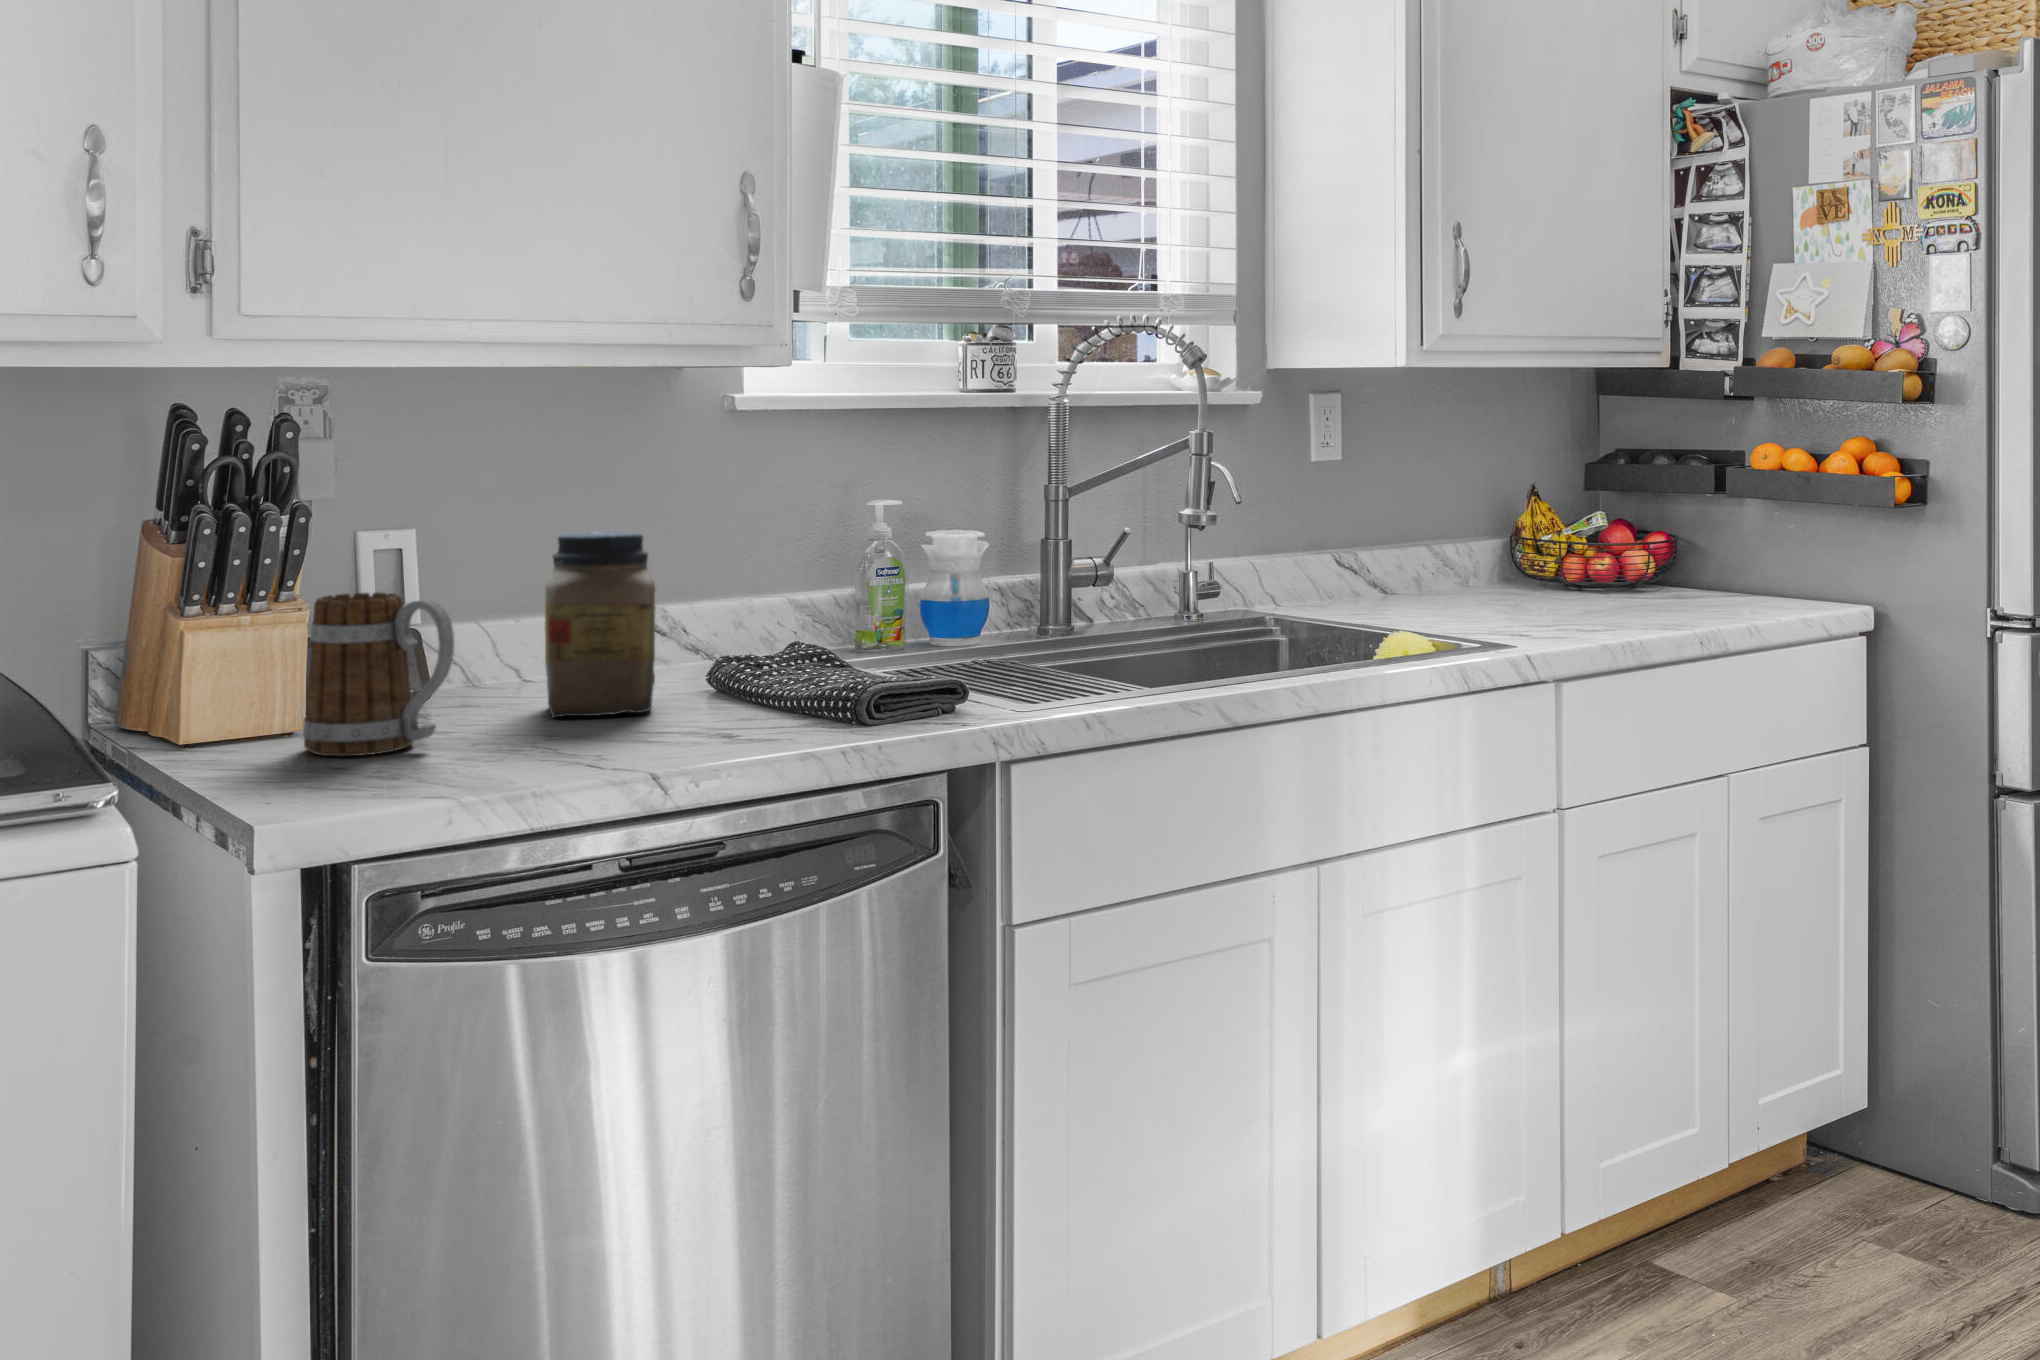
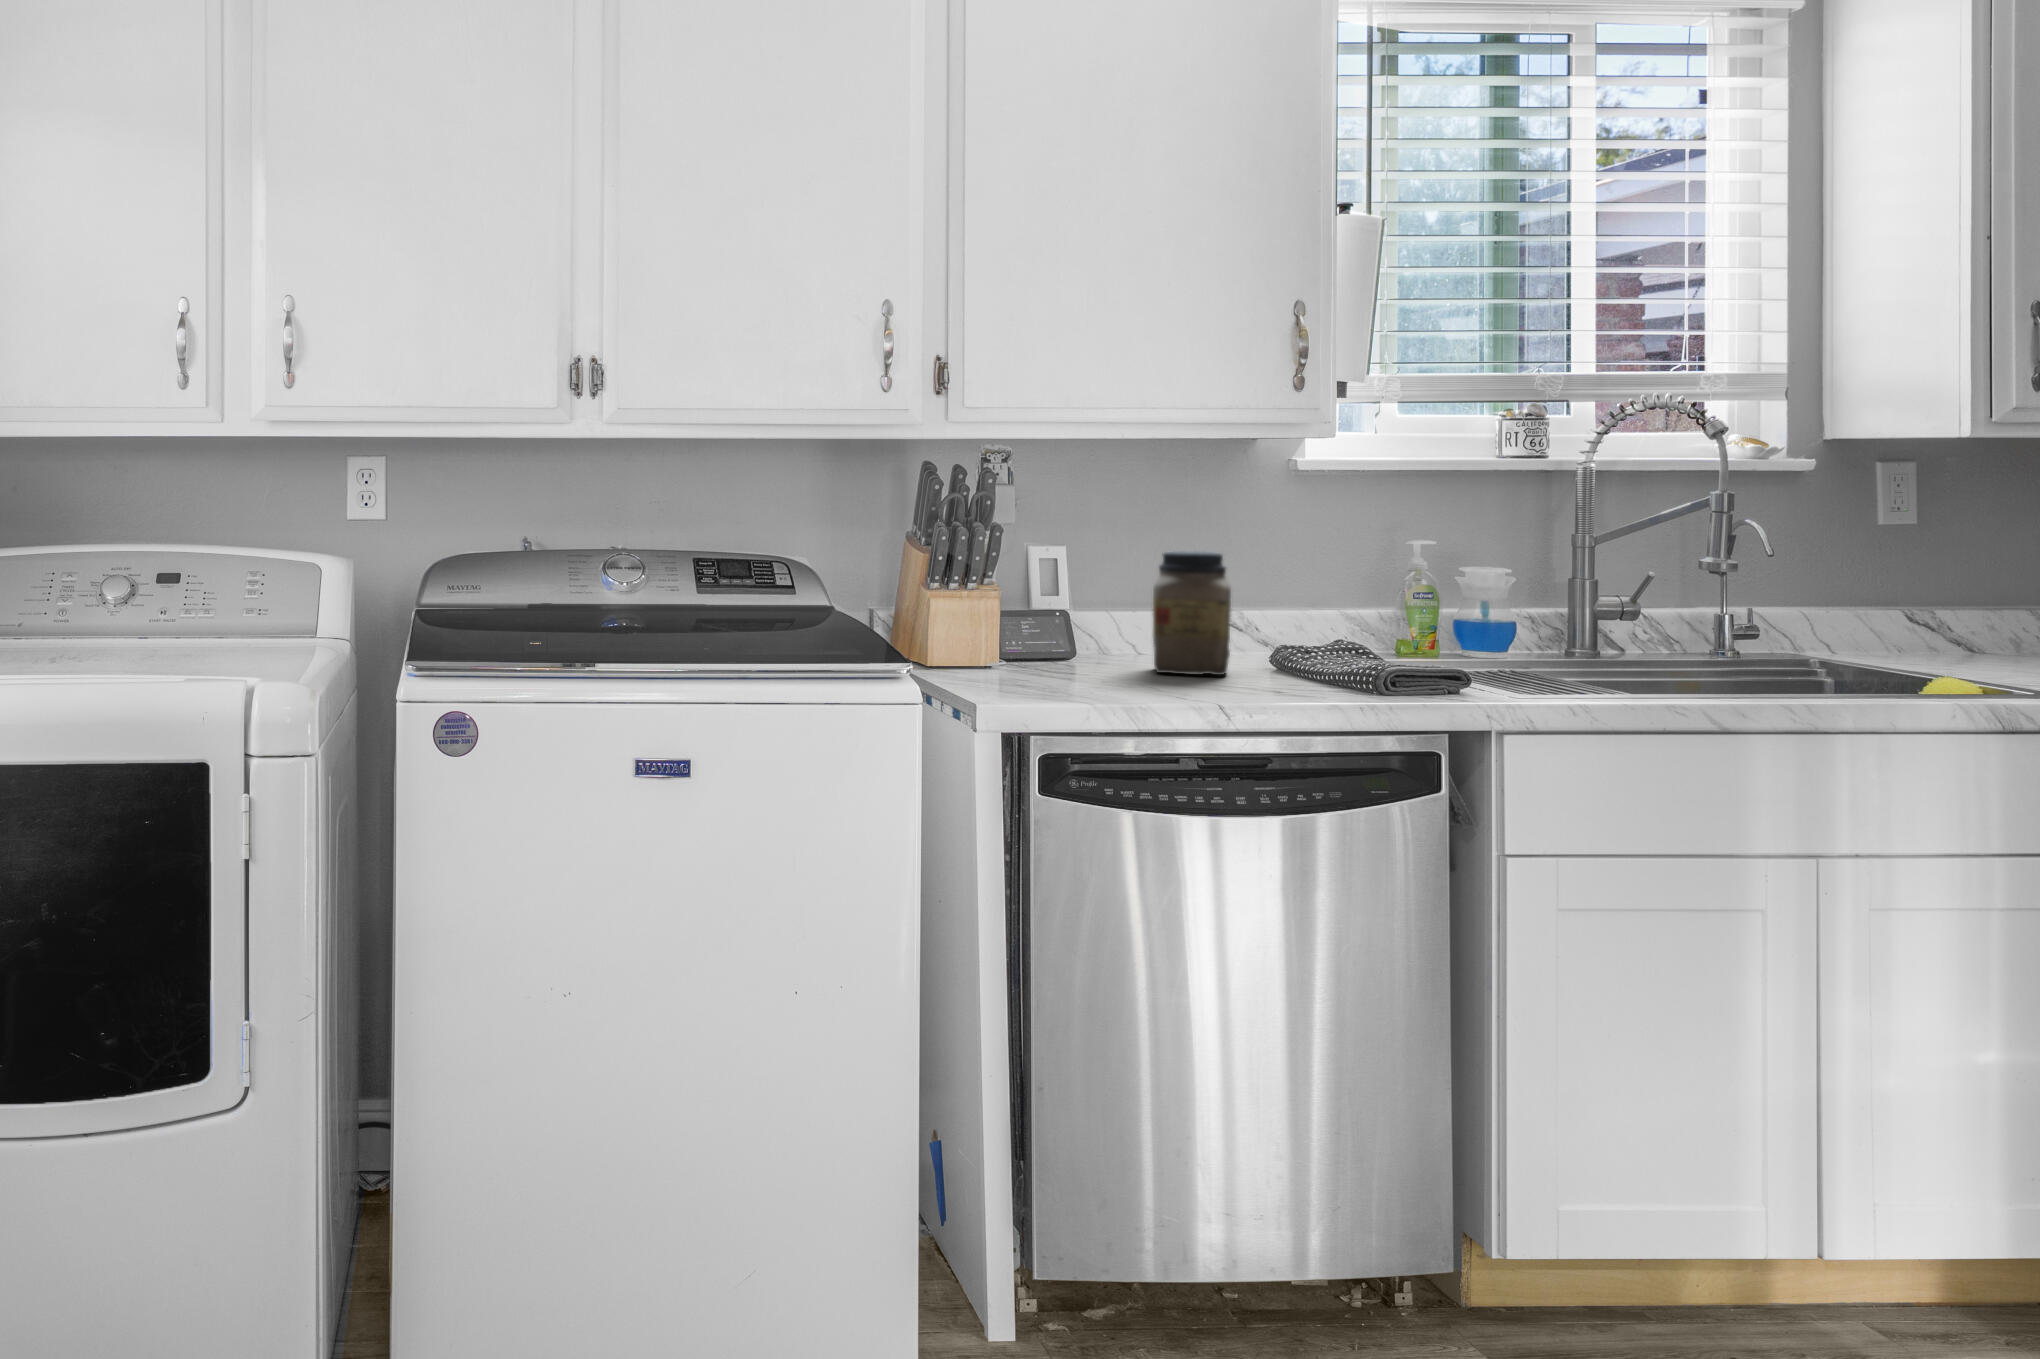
mug: present [303,592,454,756] -> none [998,581,1092,681]

